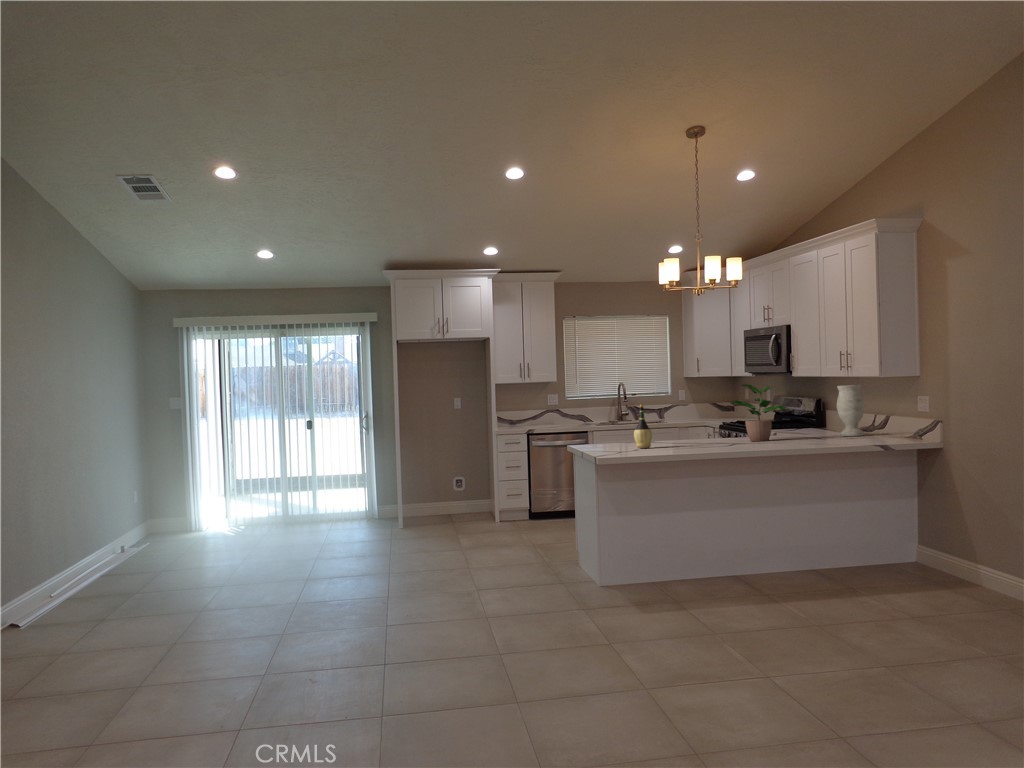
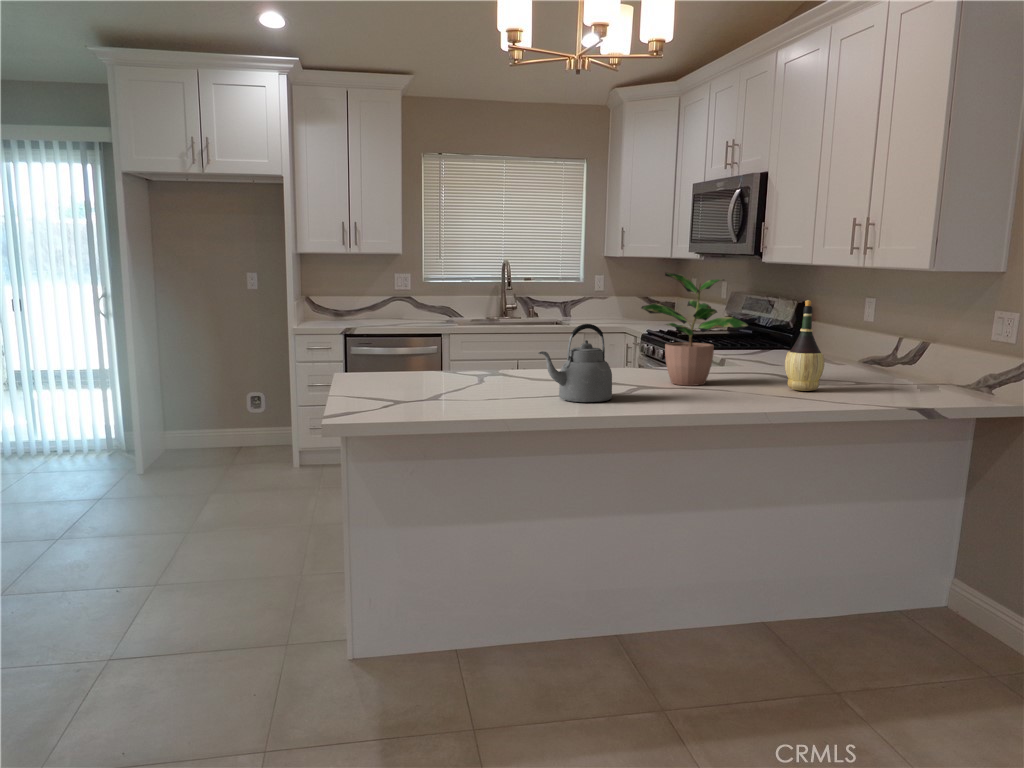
vase: present [837,385,864,436] -> none [839,284,893,384]
wine bottle: present [634,404,652,448] -> present [785,300,825,391]
kettle: none [688,410,725,447] -> present [538,324,612,402]

